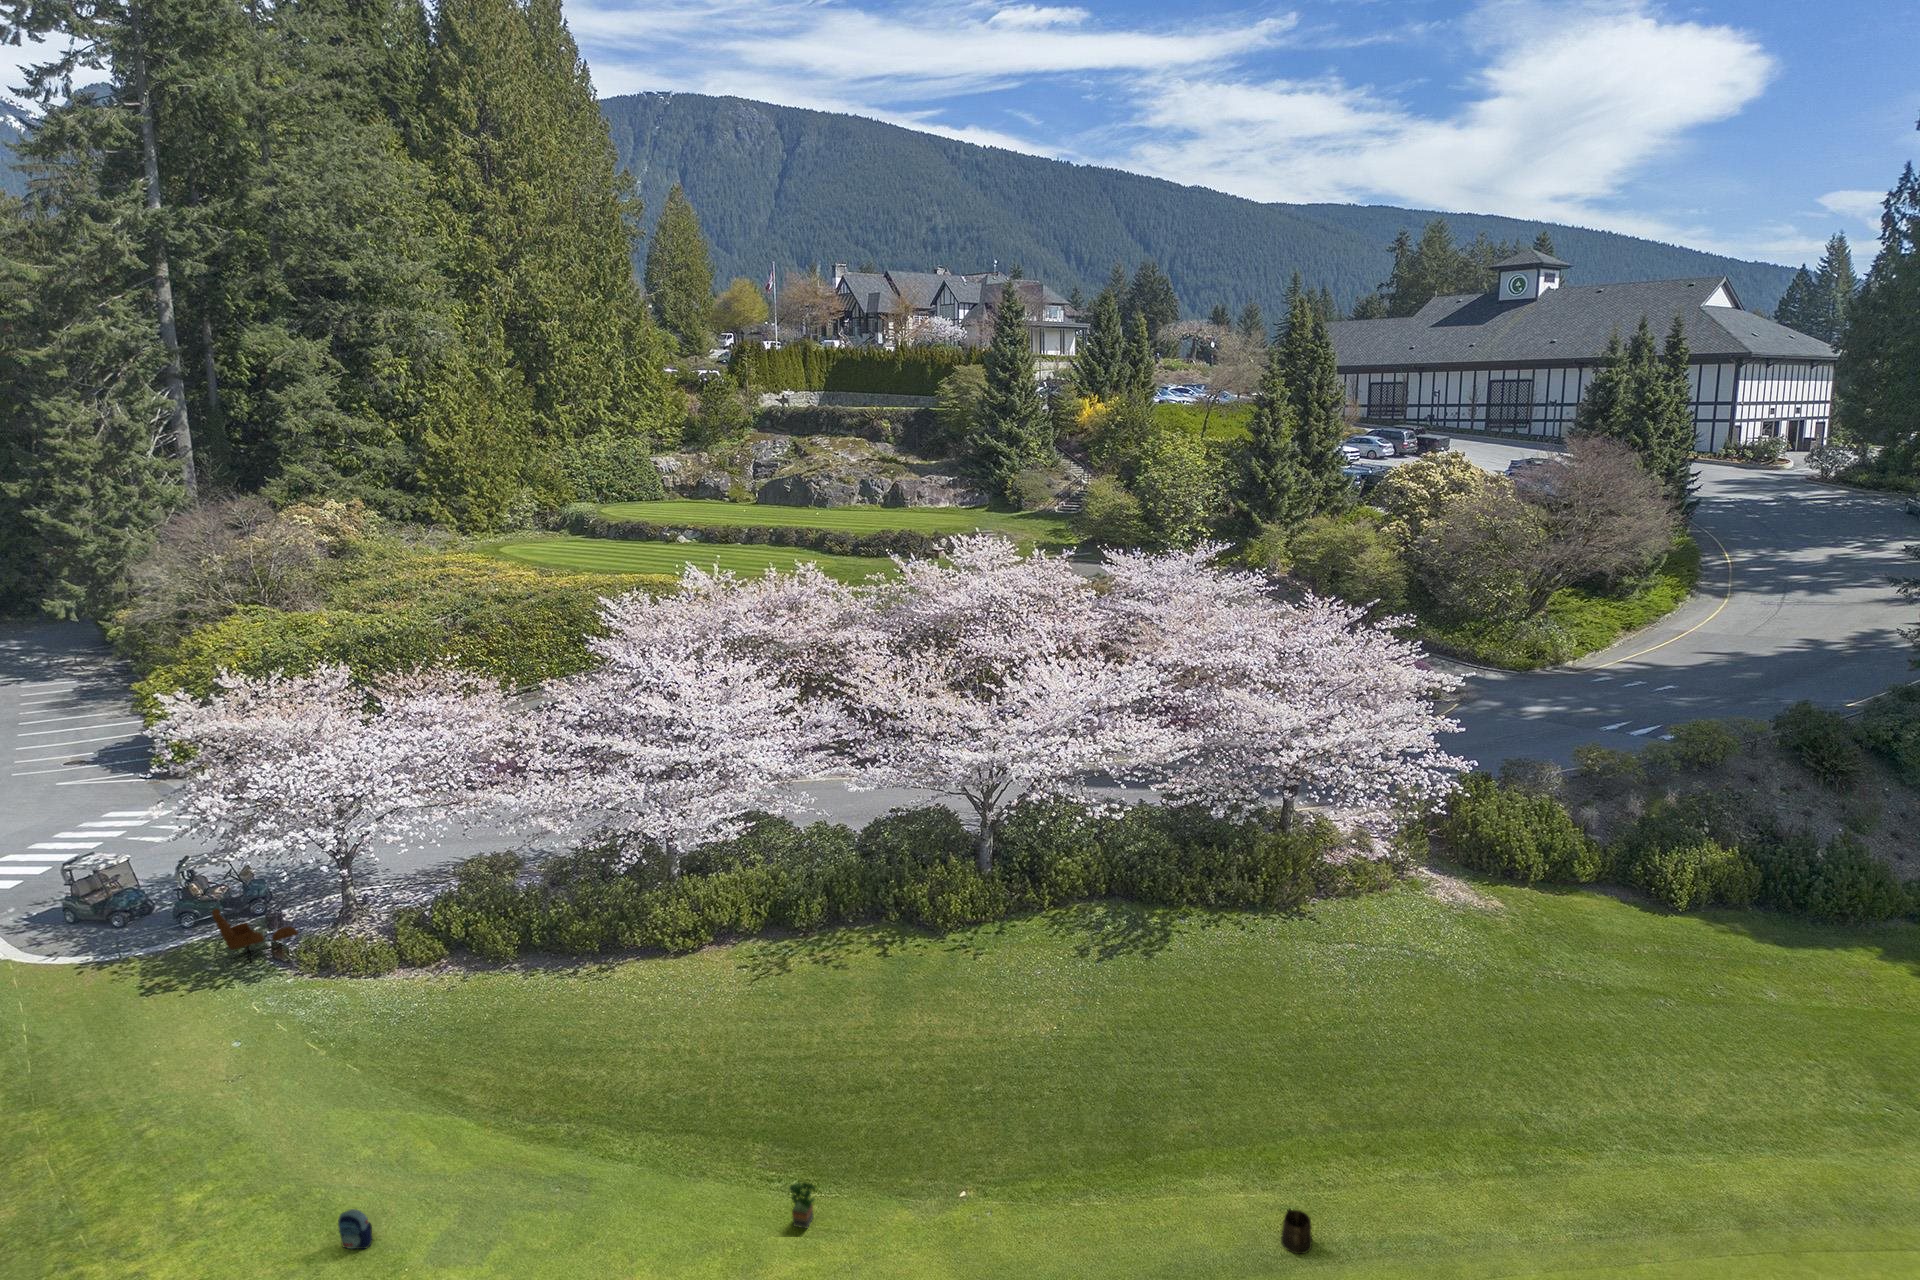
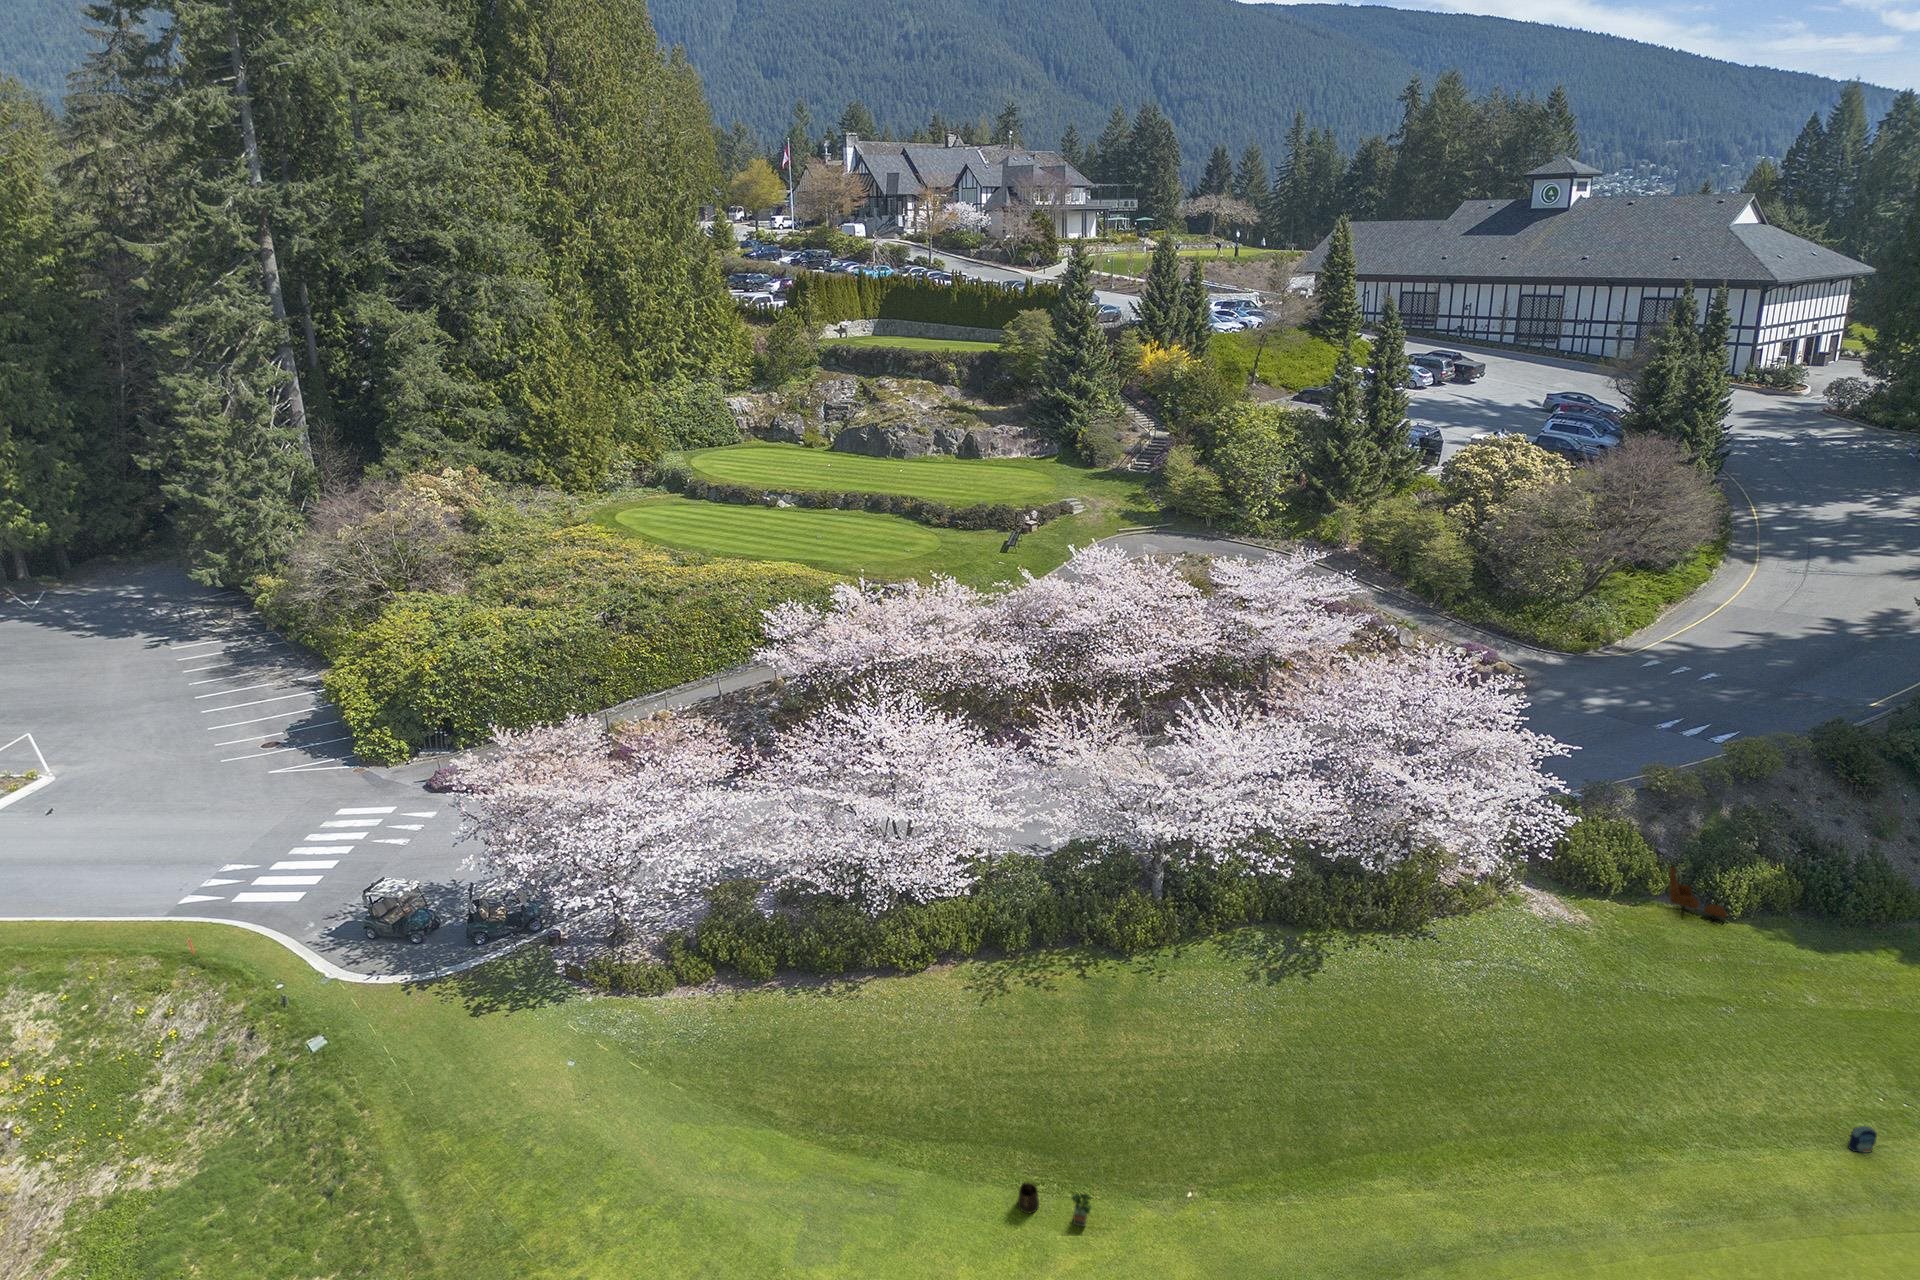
lounge chair: present [212,908,298,960] -> present [1670,867,1727,921]
backpack: present [338,1209,372,1249] -> present [1848,1126,1877,1153]
bucket: present [1281,1209,1312,1254] -> present [1018,1183,1039,1213]

